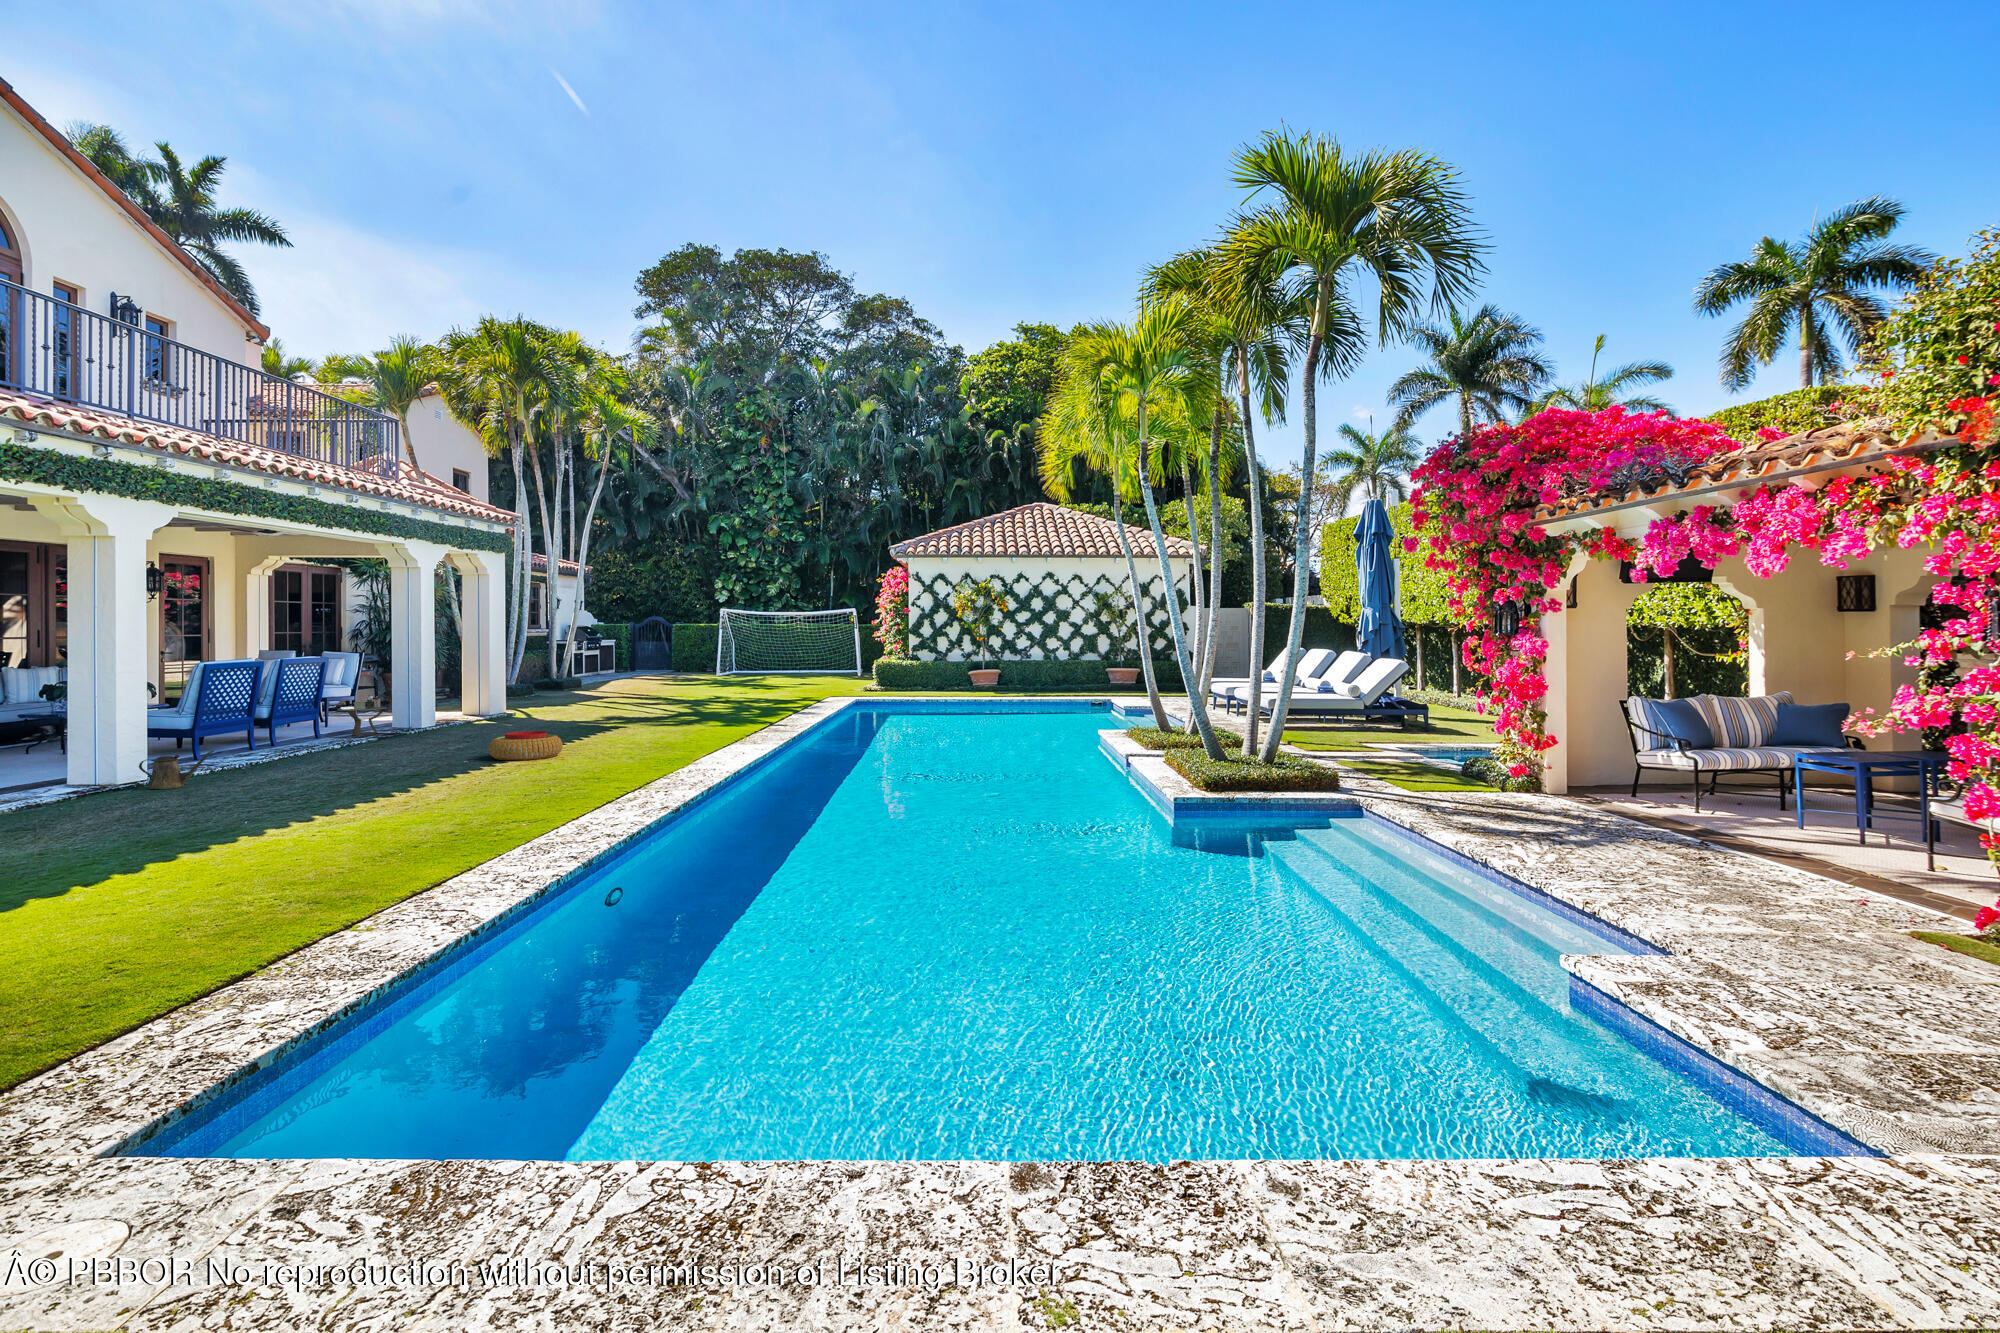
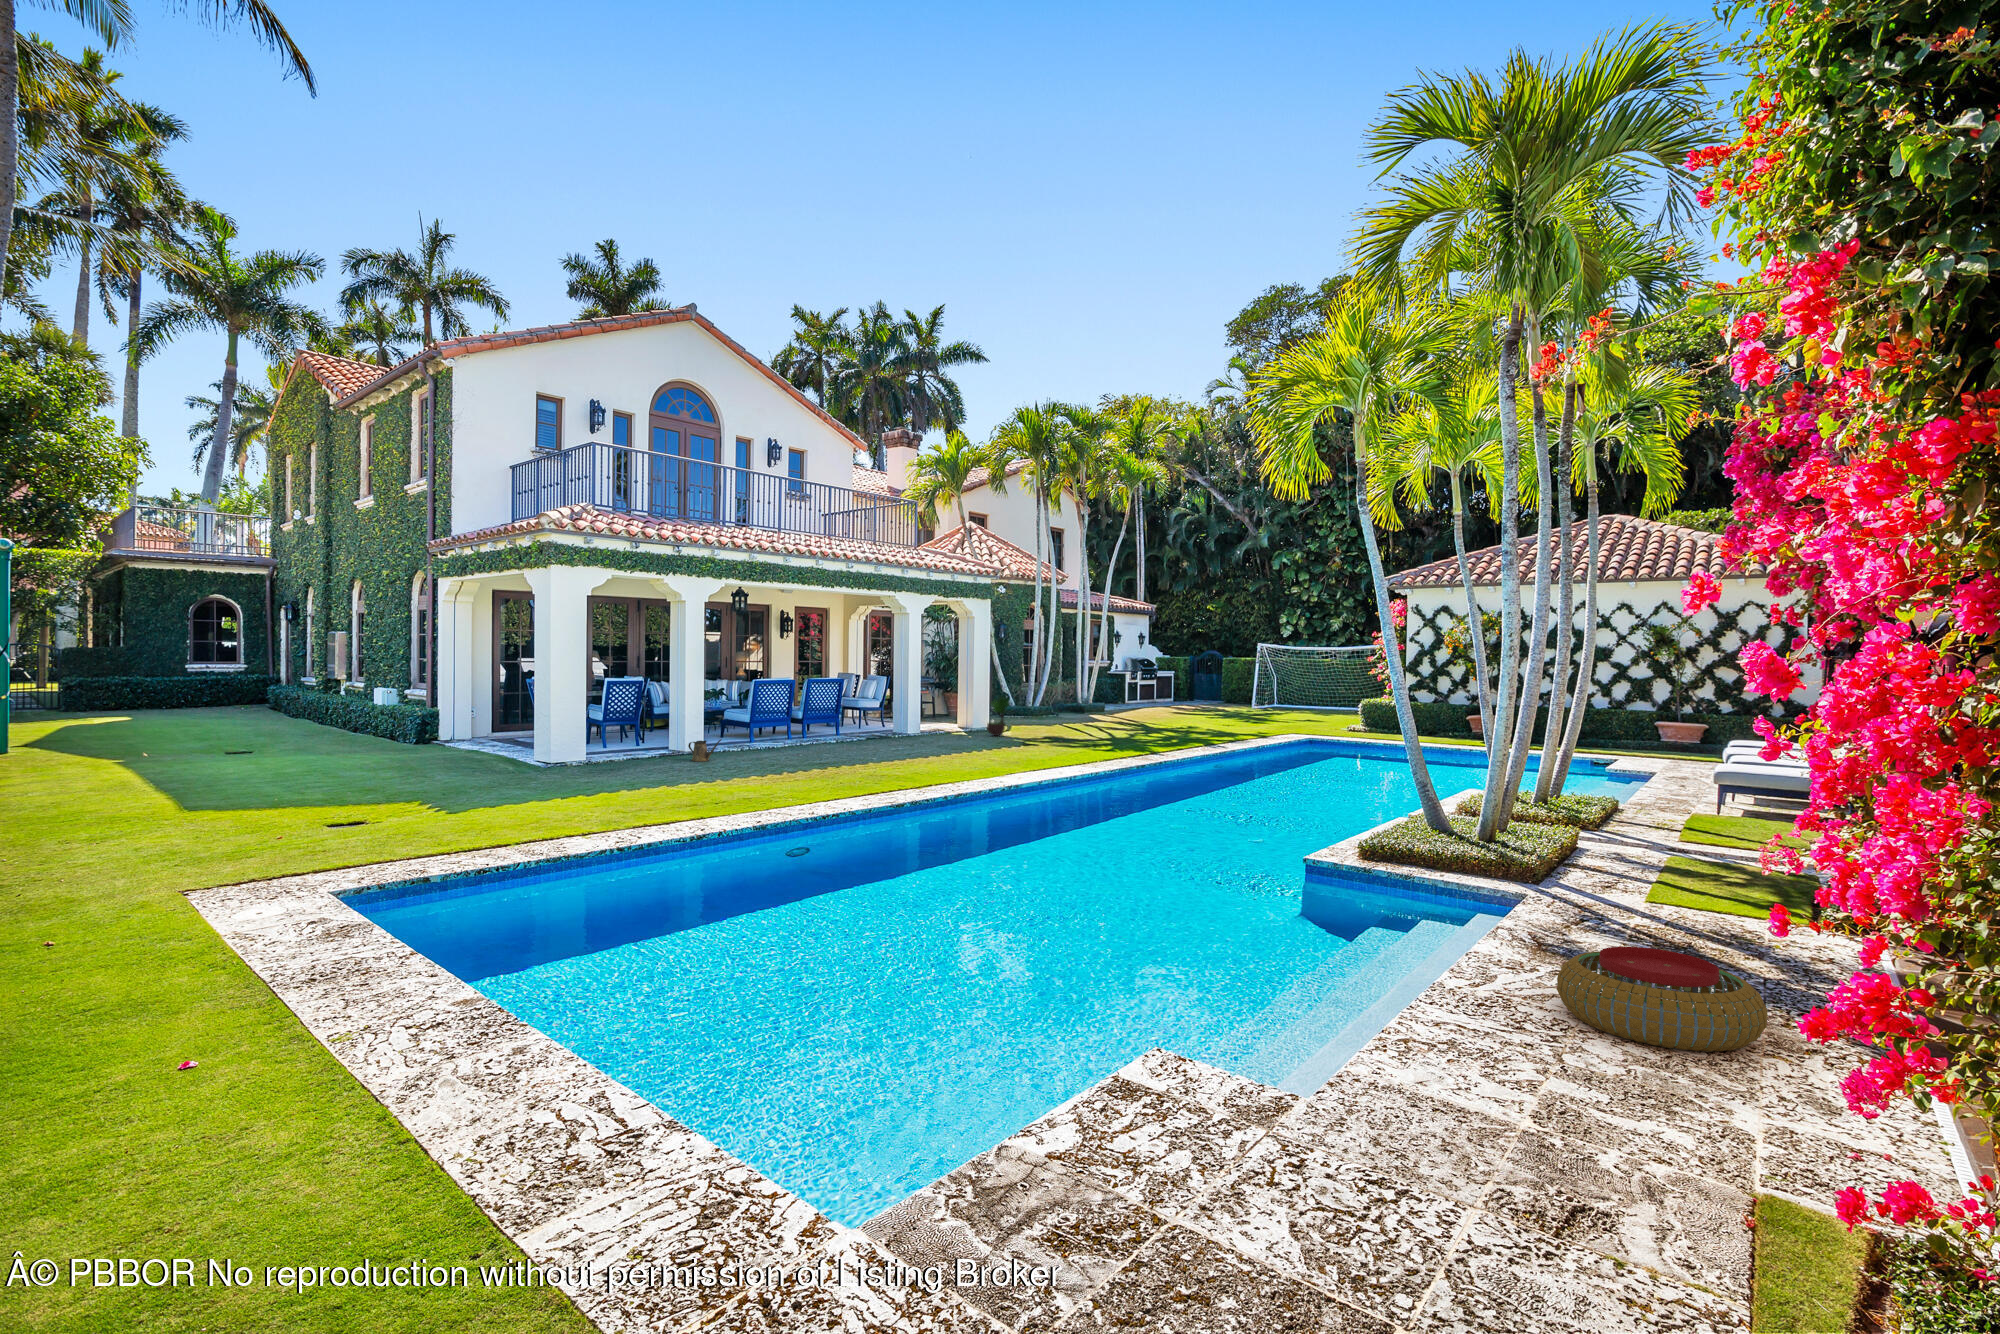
potted tree: none [501,666,534,718] -> present [987,697,1009,736]
side table: present [337,695,392,735] -> none [861,710,897,740]
pouf: present [489,731,563,760] -> present [1557,947,1768,1052]

